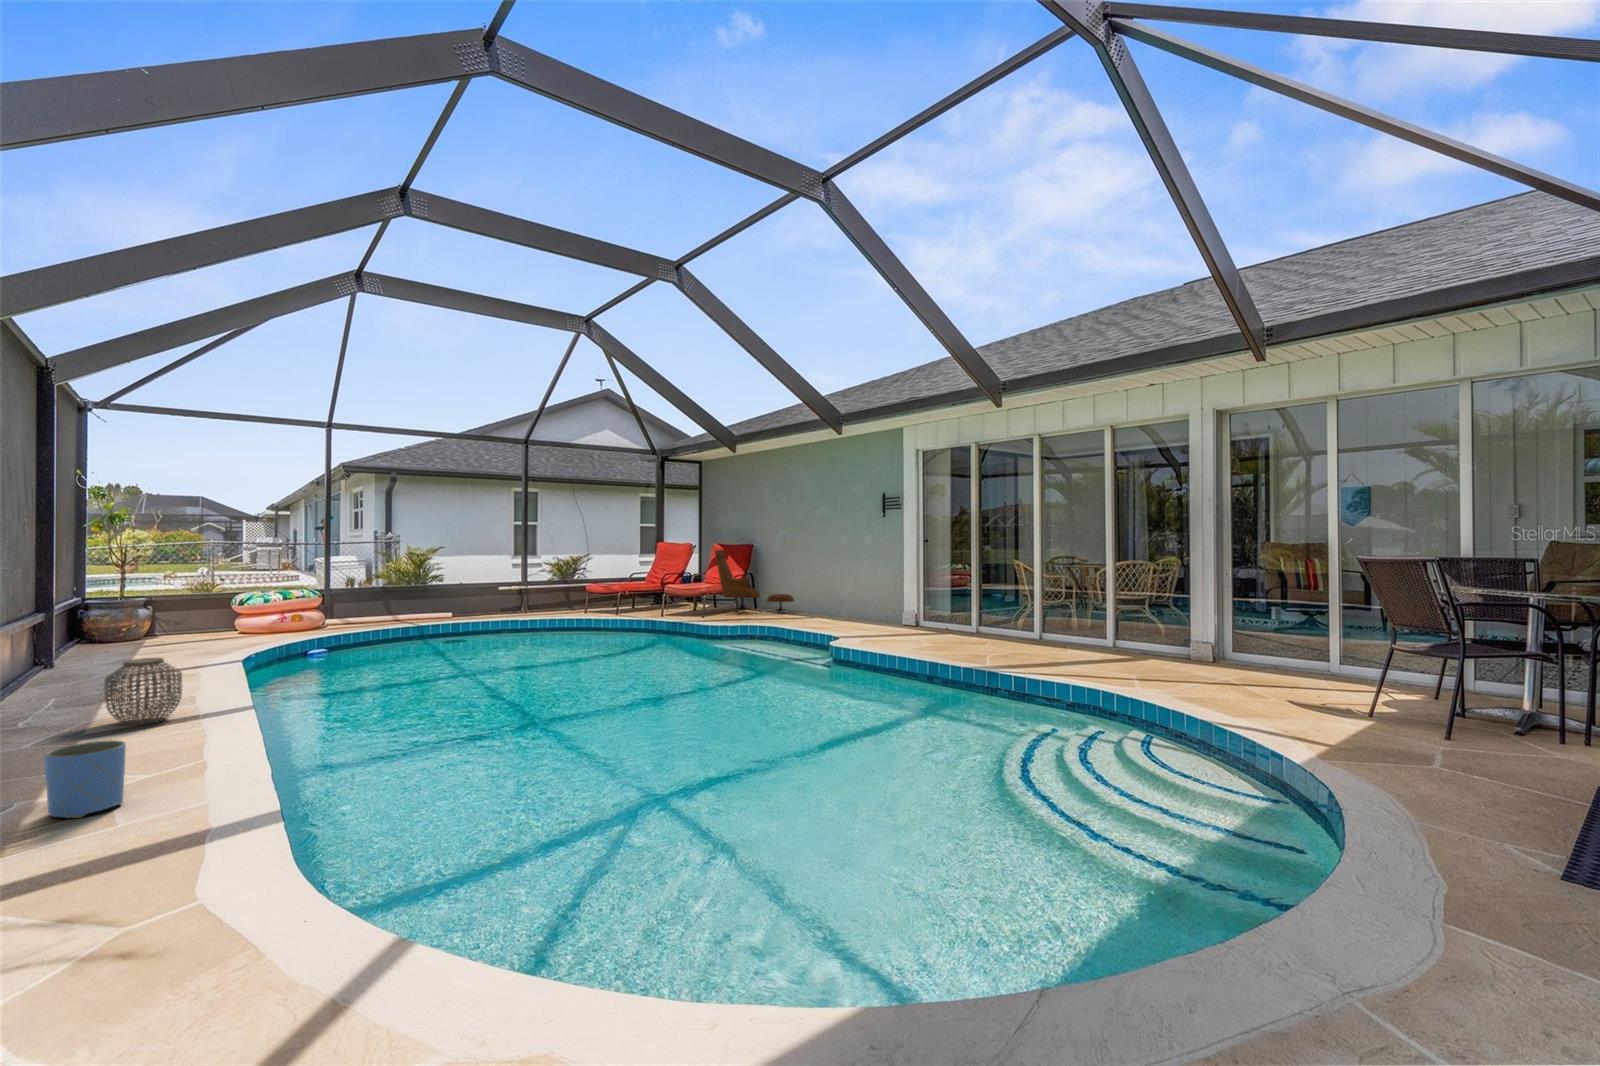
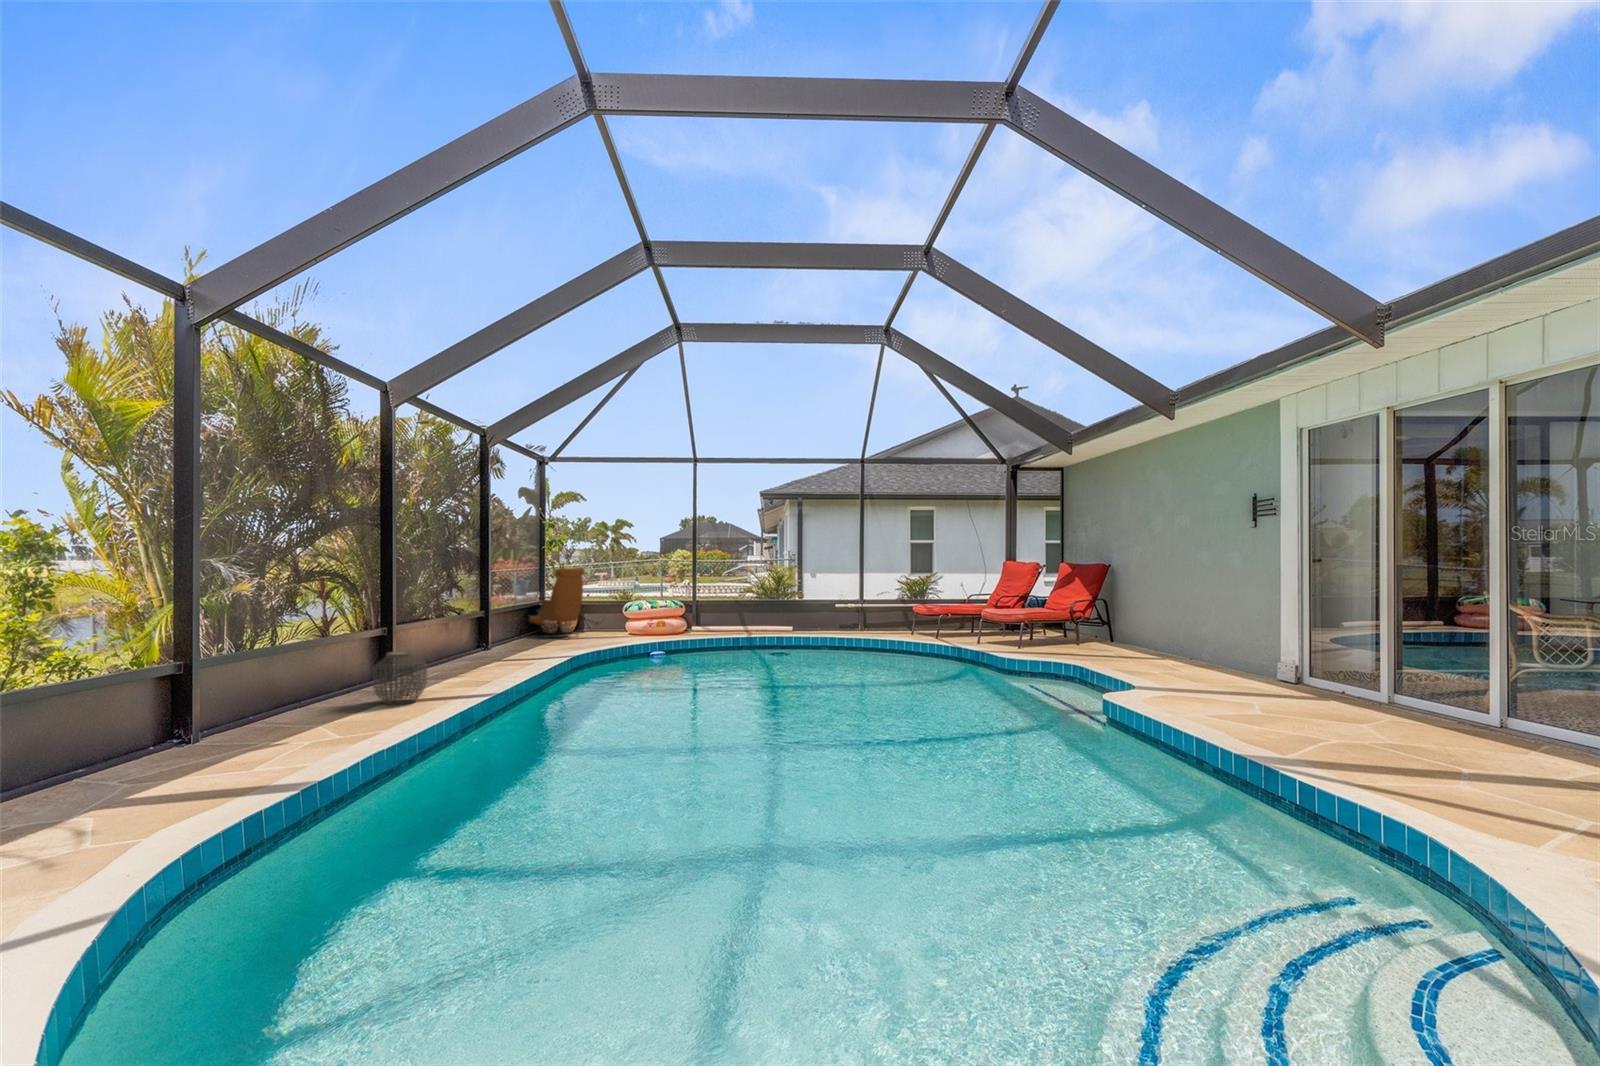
lounge chair: present [715,550,794,613] -> present [529,568,584,638]
planter: present [44,740,126,818] -> none [163,718,225,780]

